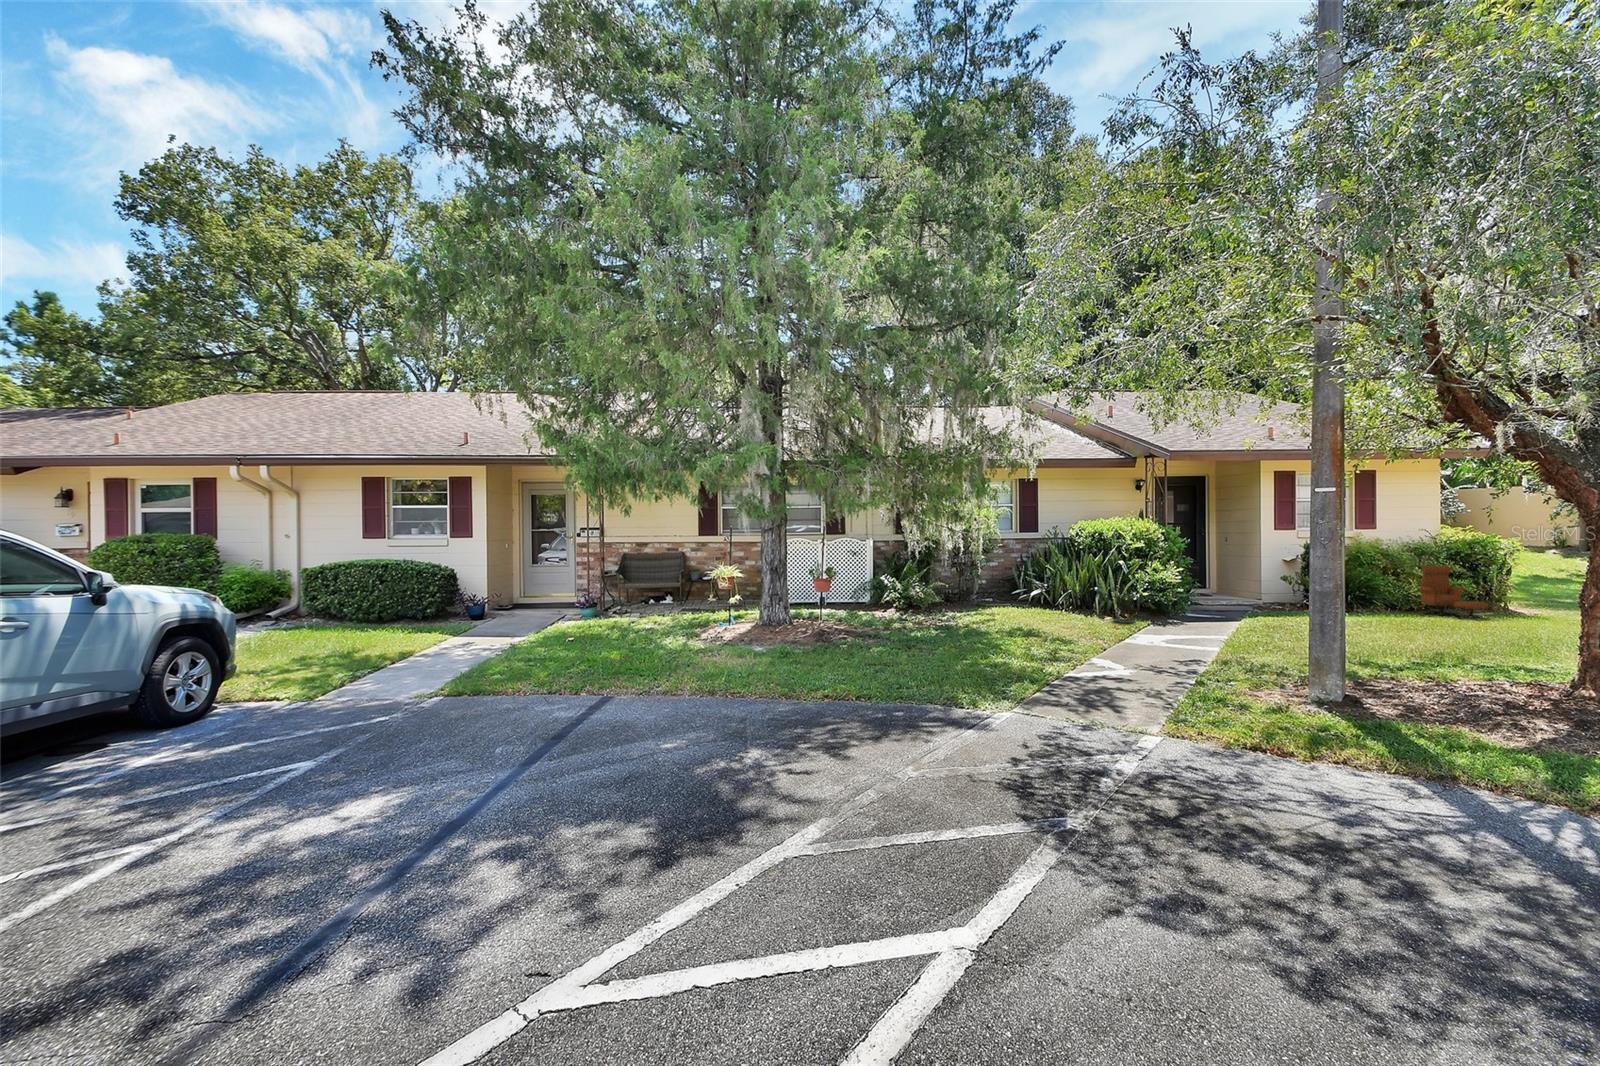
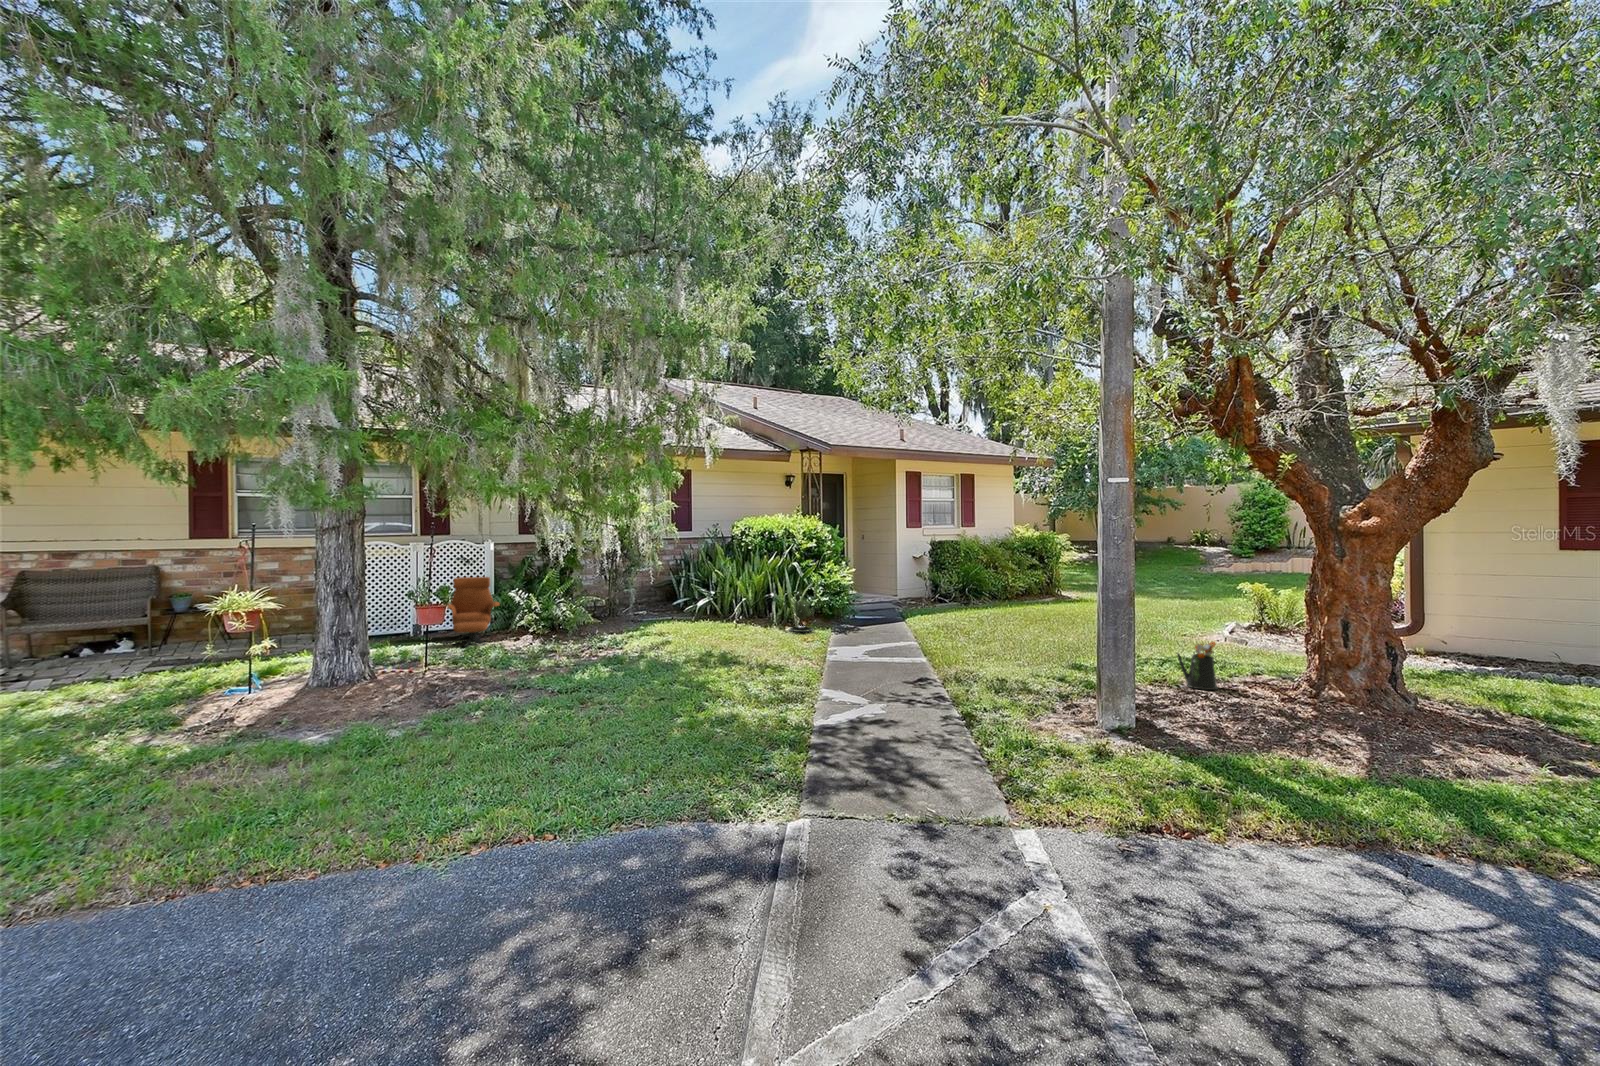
lounge chair: present [1418,566,1488,620] -> present [448,577,499,647]
watering can: none [1512,647,1575,701] -> present [1177,642,1218,690]

